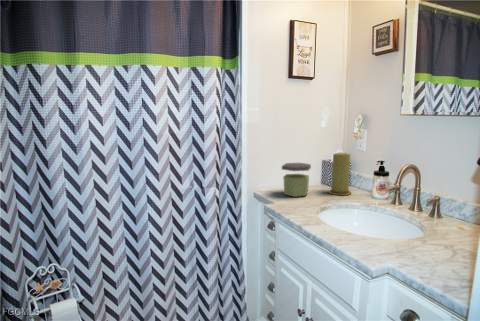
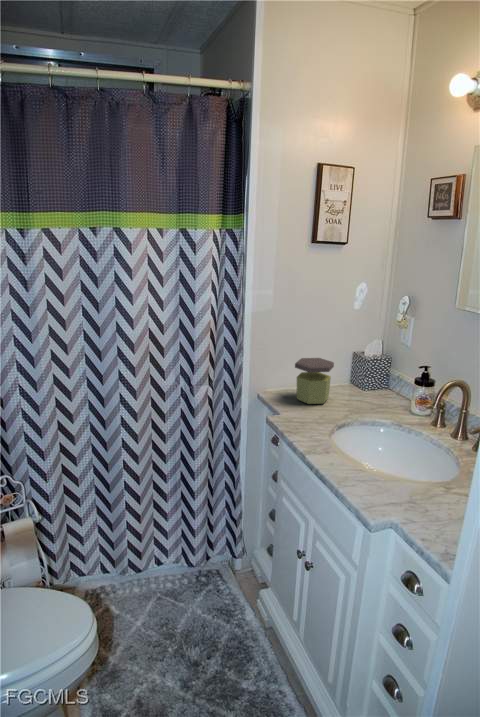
candle: present [328,153,351,195] -> none [355,347,387,405]

